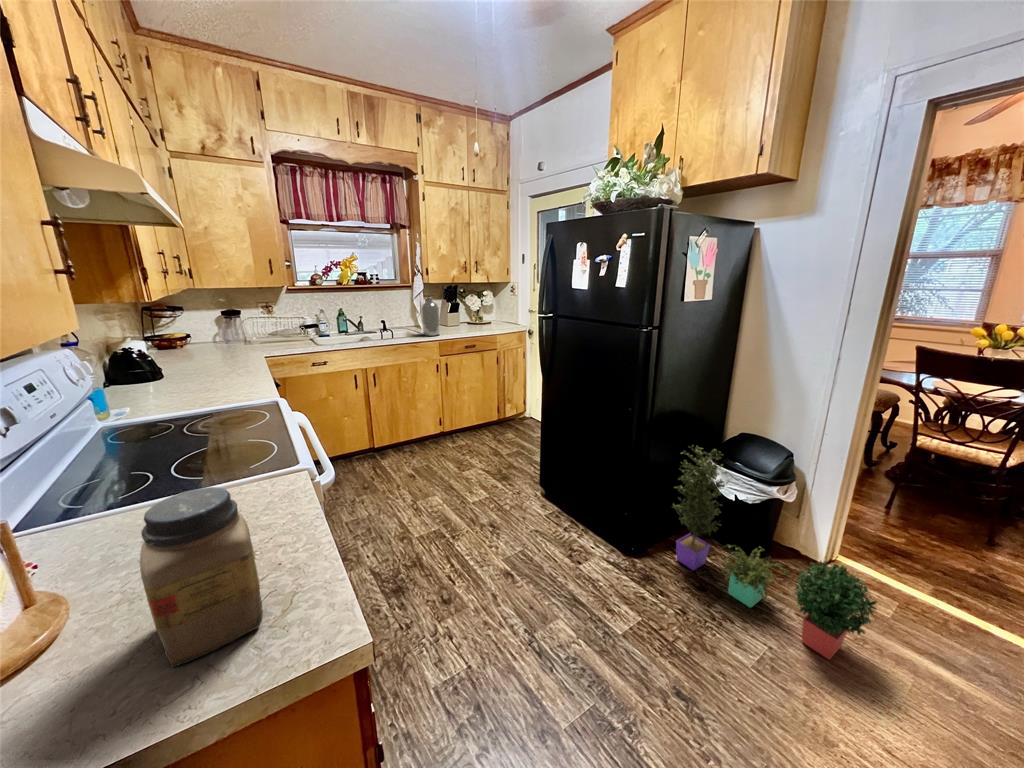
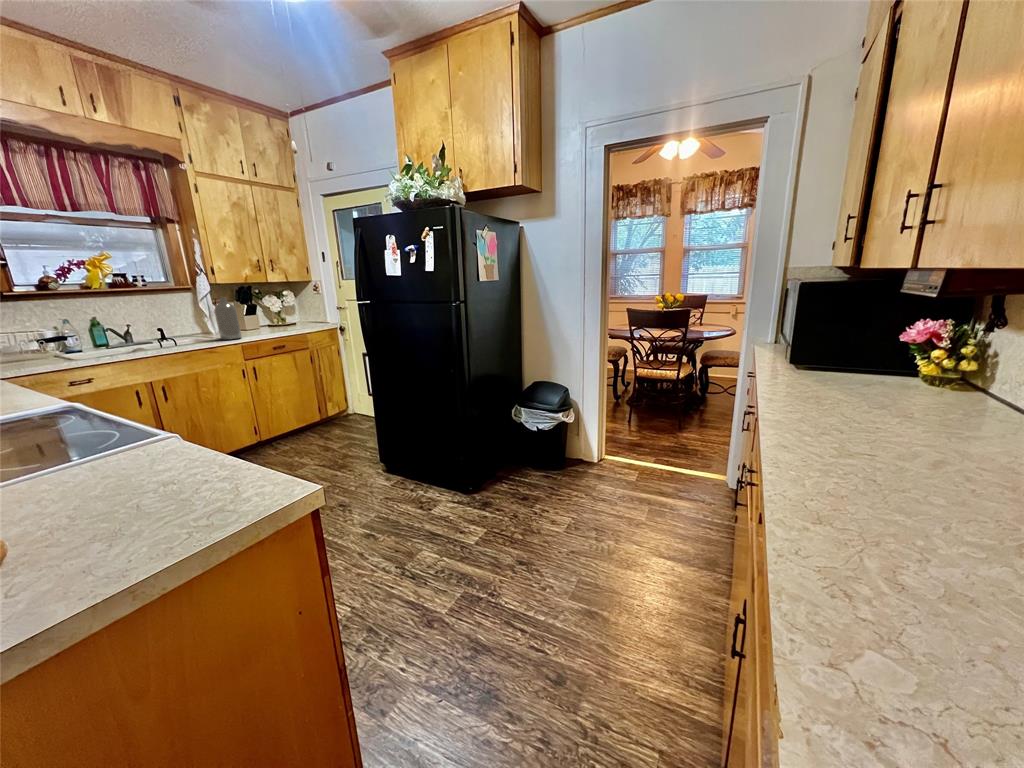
potted plant: present [673,446,877,660] -> none [494,391,624,512]
jar: present [140,487,263,667] -> none [67,400,203,546]

